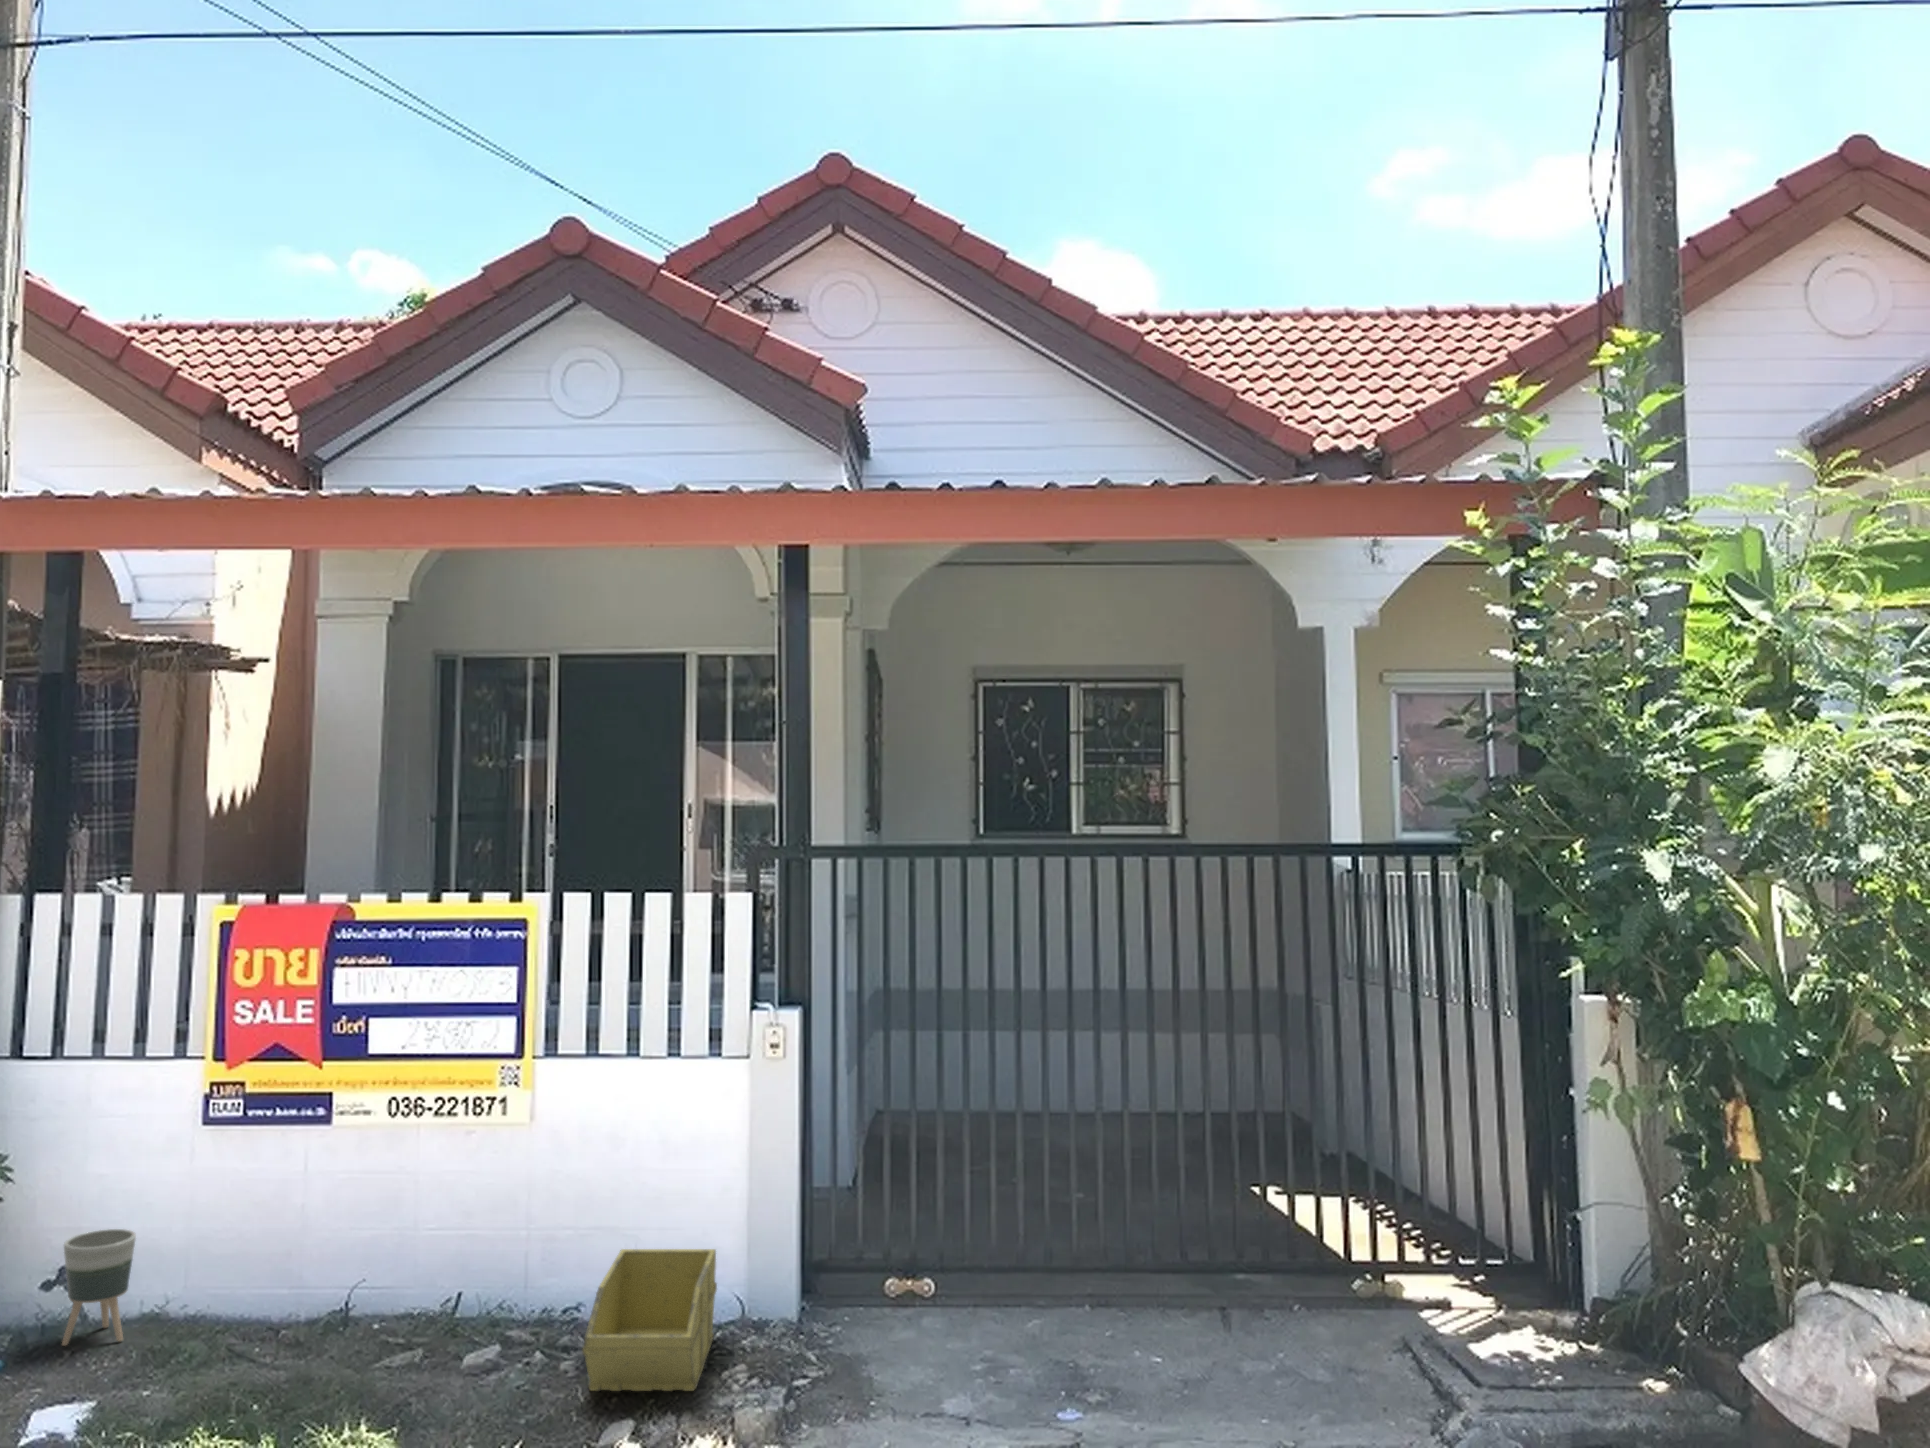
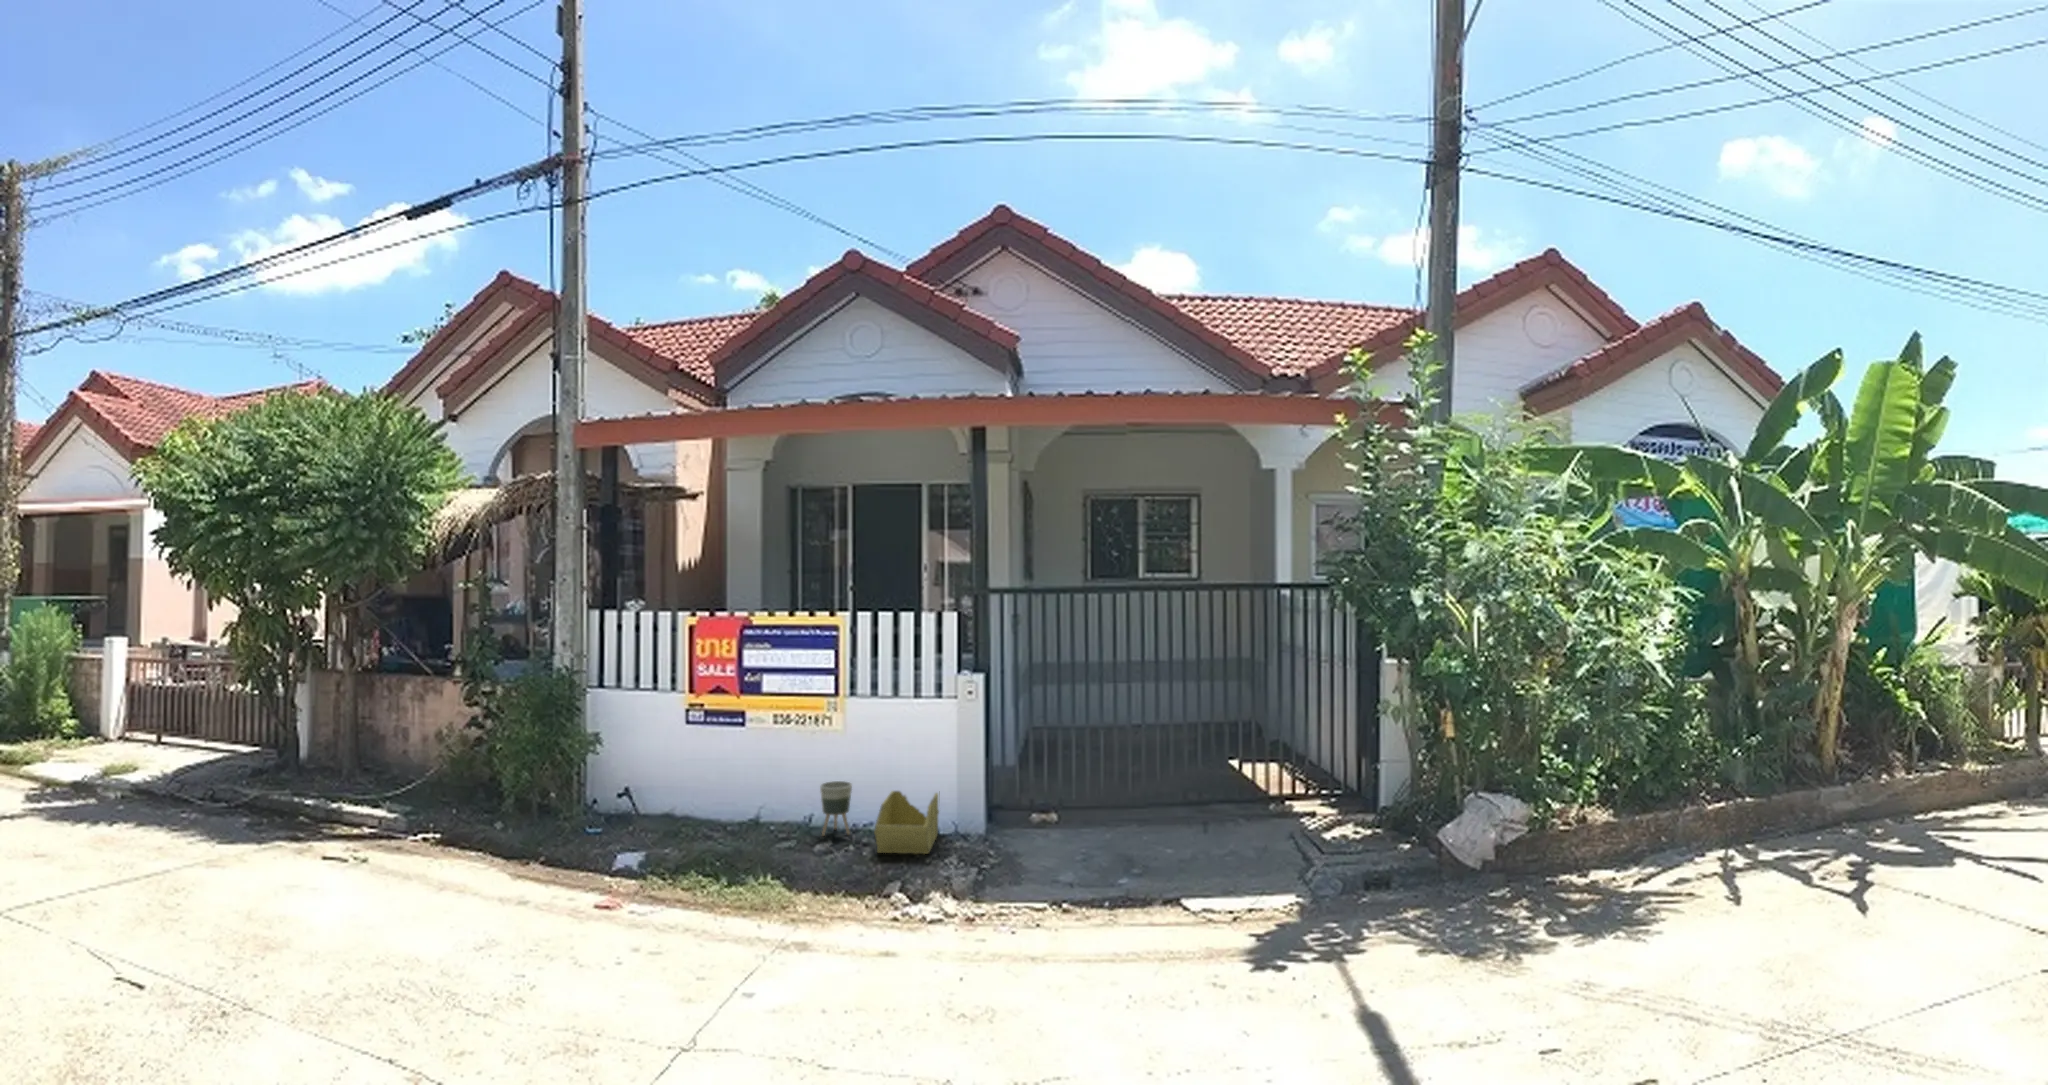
planter: present [62,1229,136,1346] -> present [820,781,852,836]

